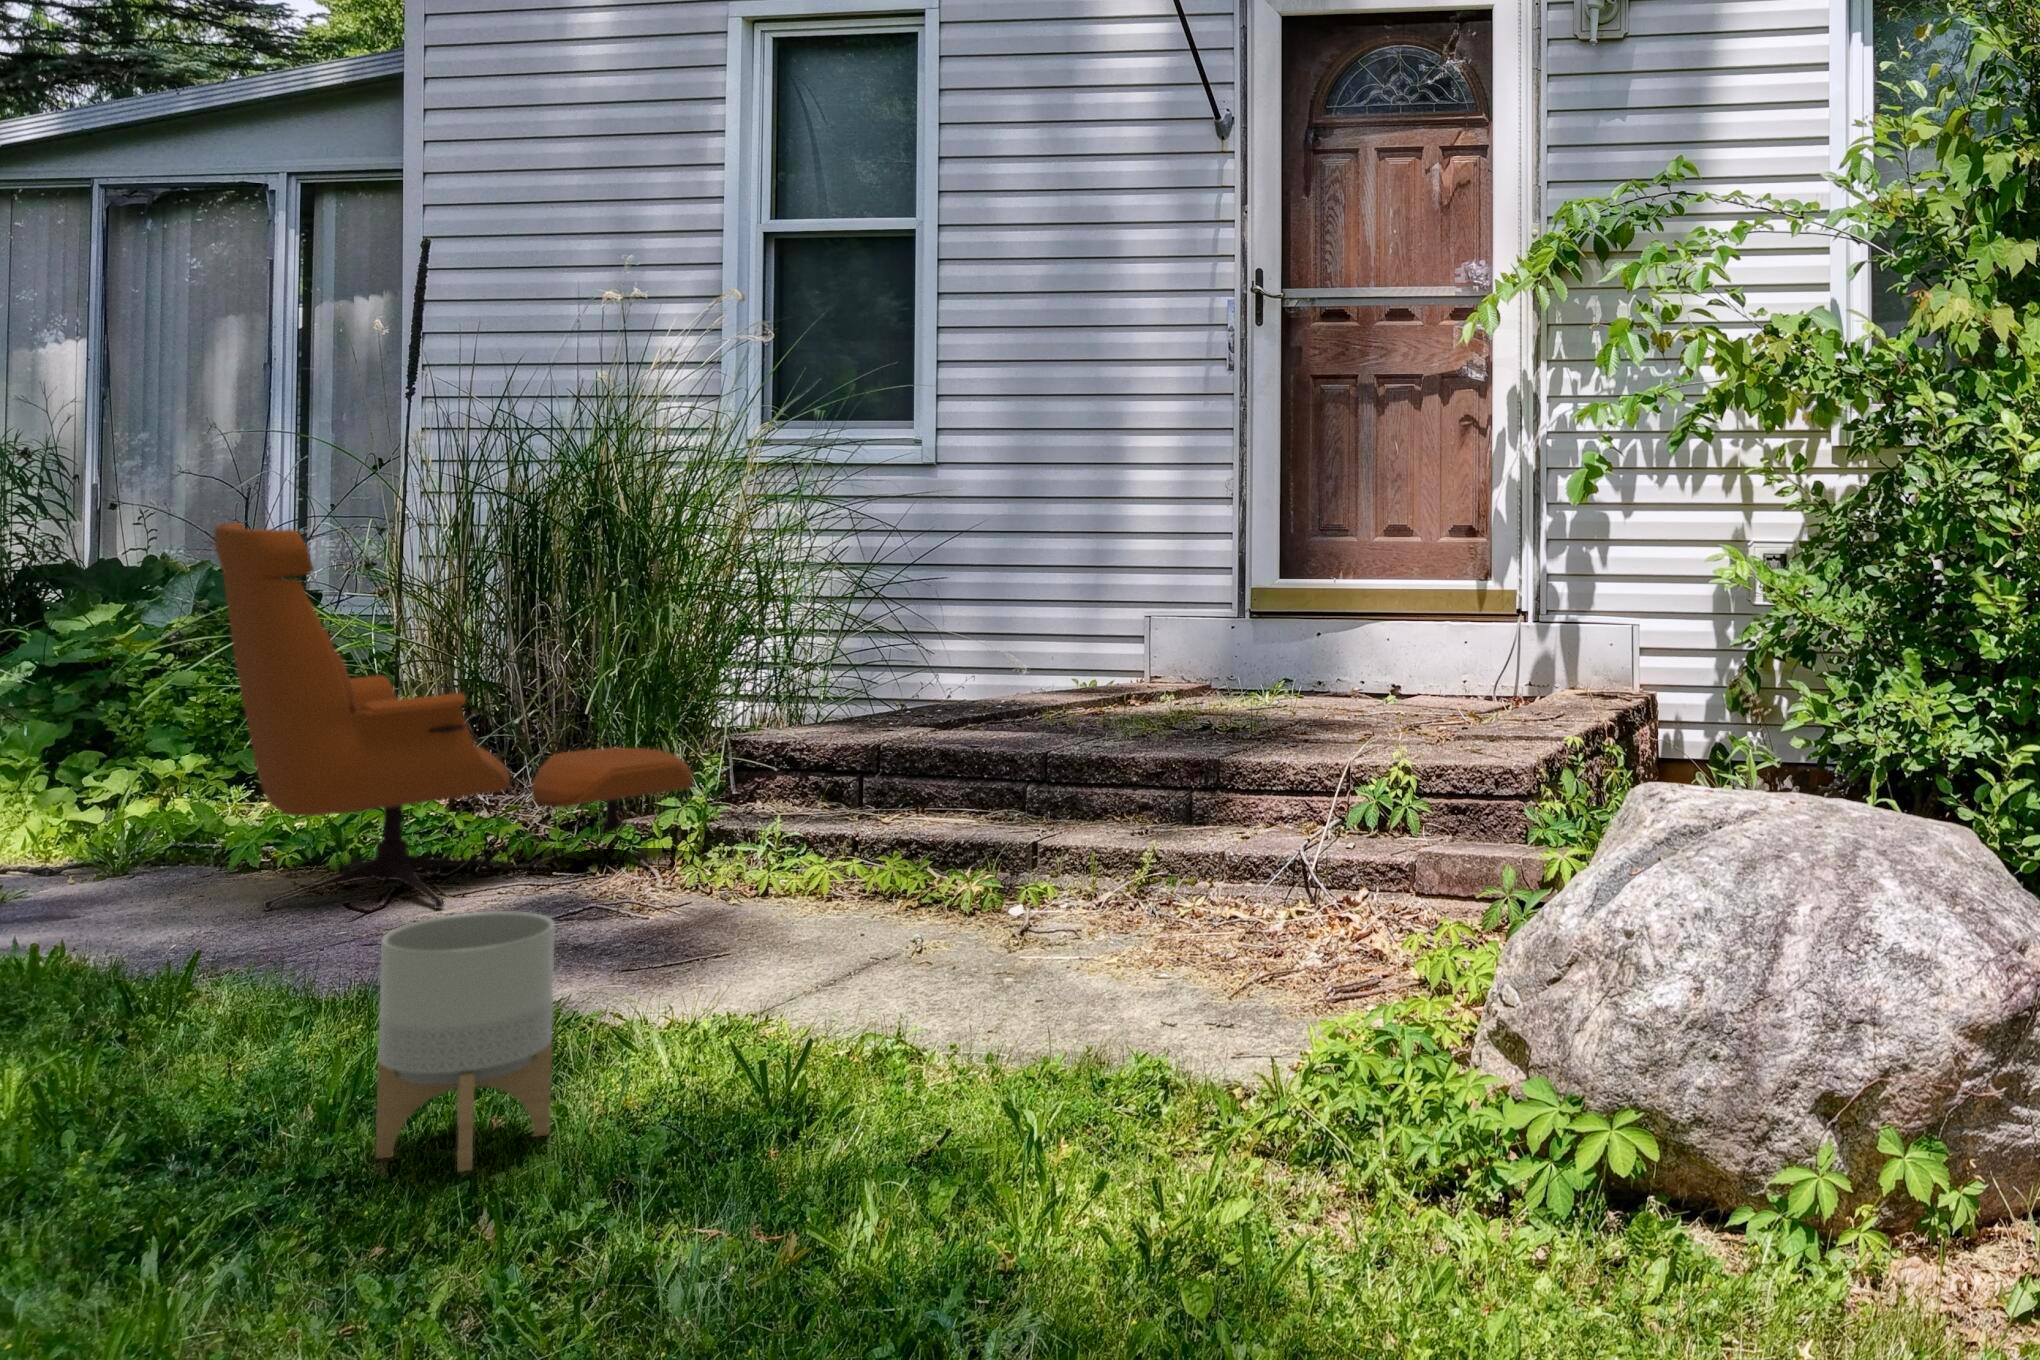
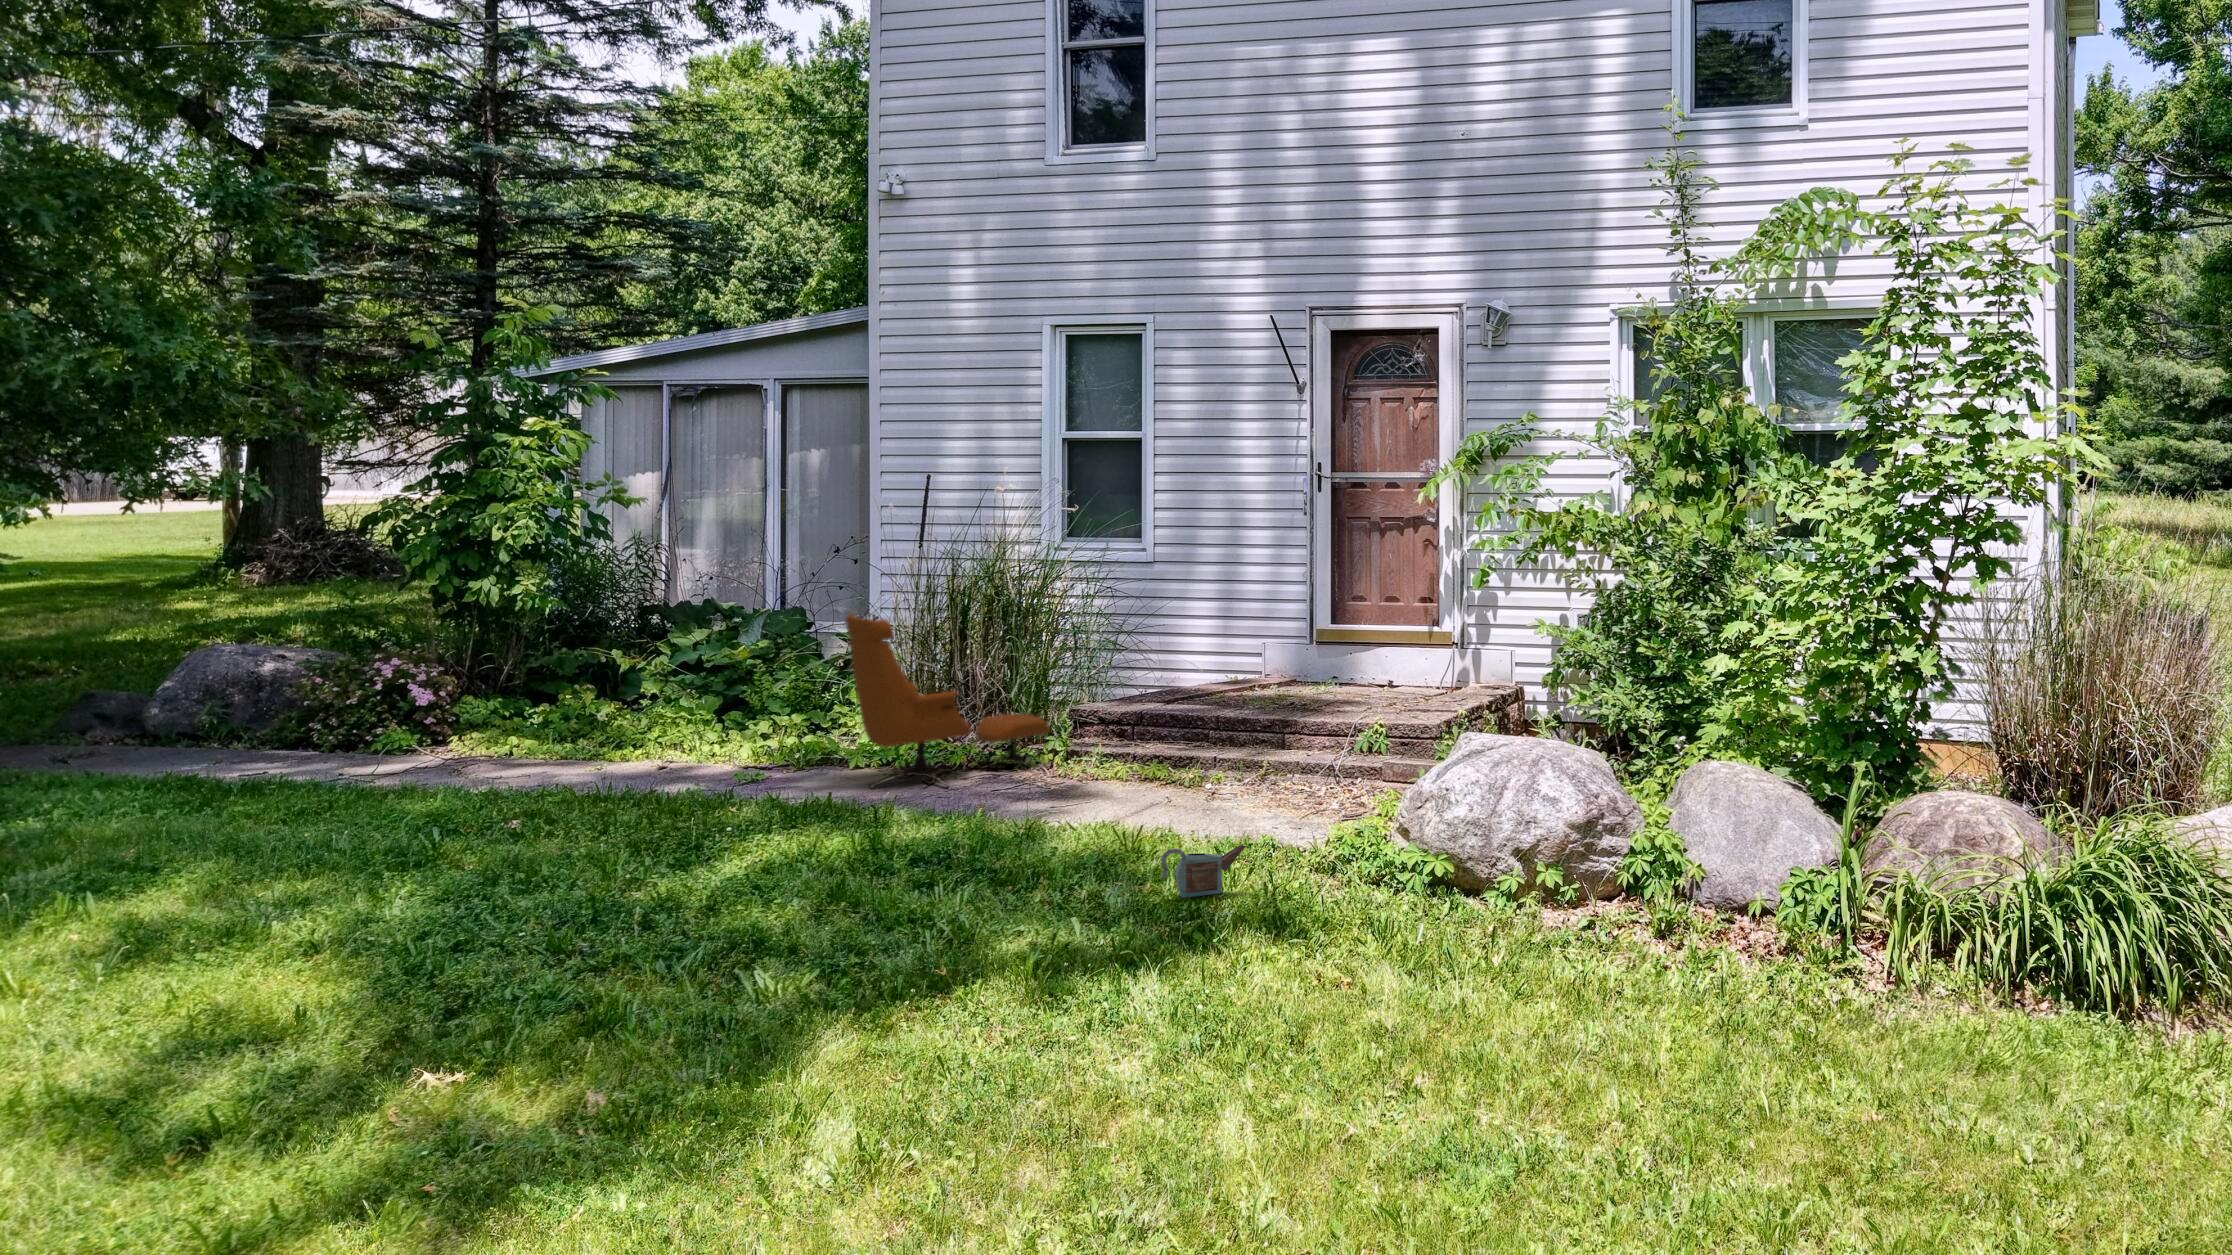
planter: present [376,911,555,1172] -> none [980,783,1042,879]
watering can: none [842,1081,1087,1239] -> present [1160,844,1246,898]

